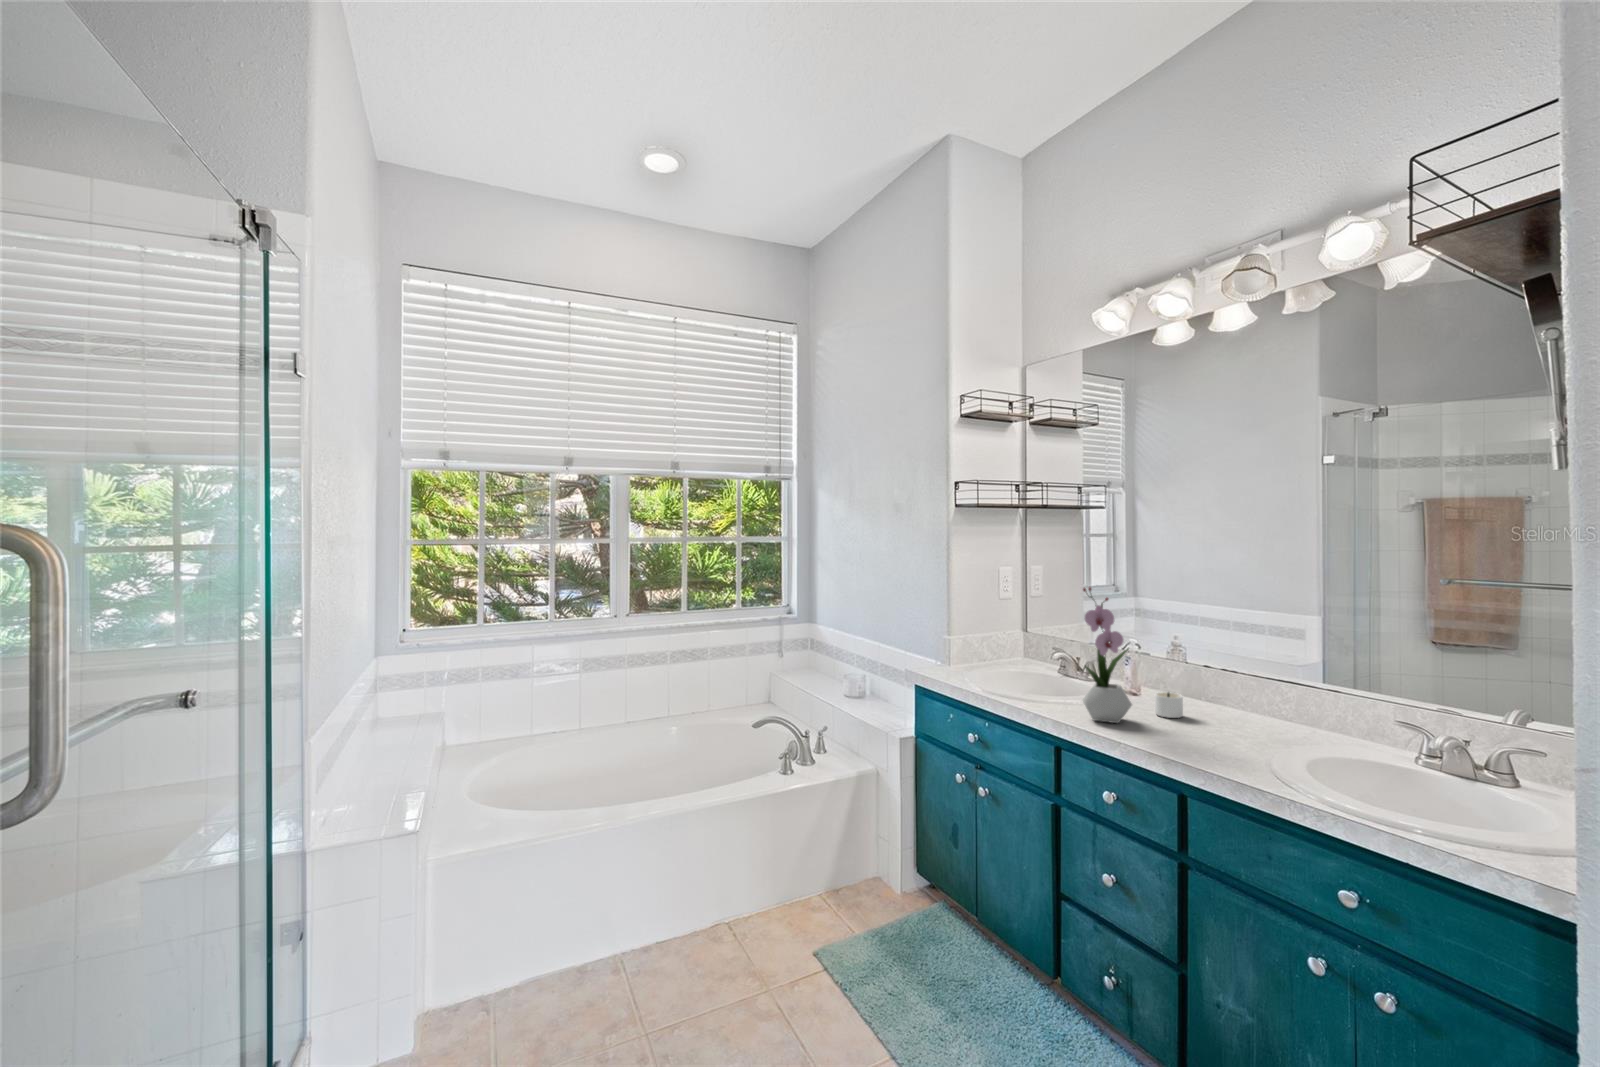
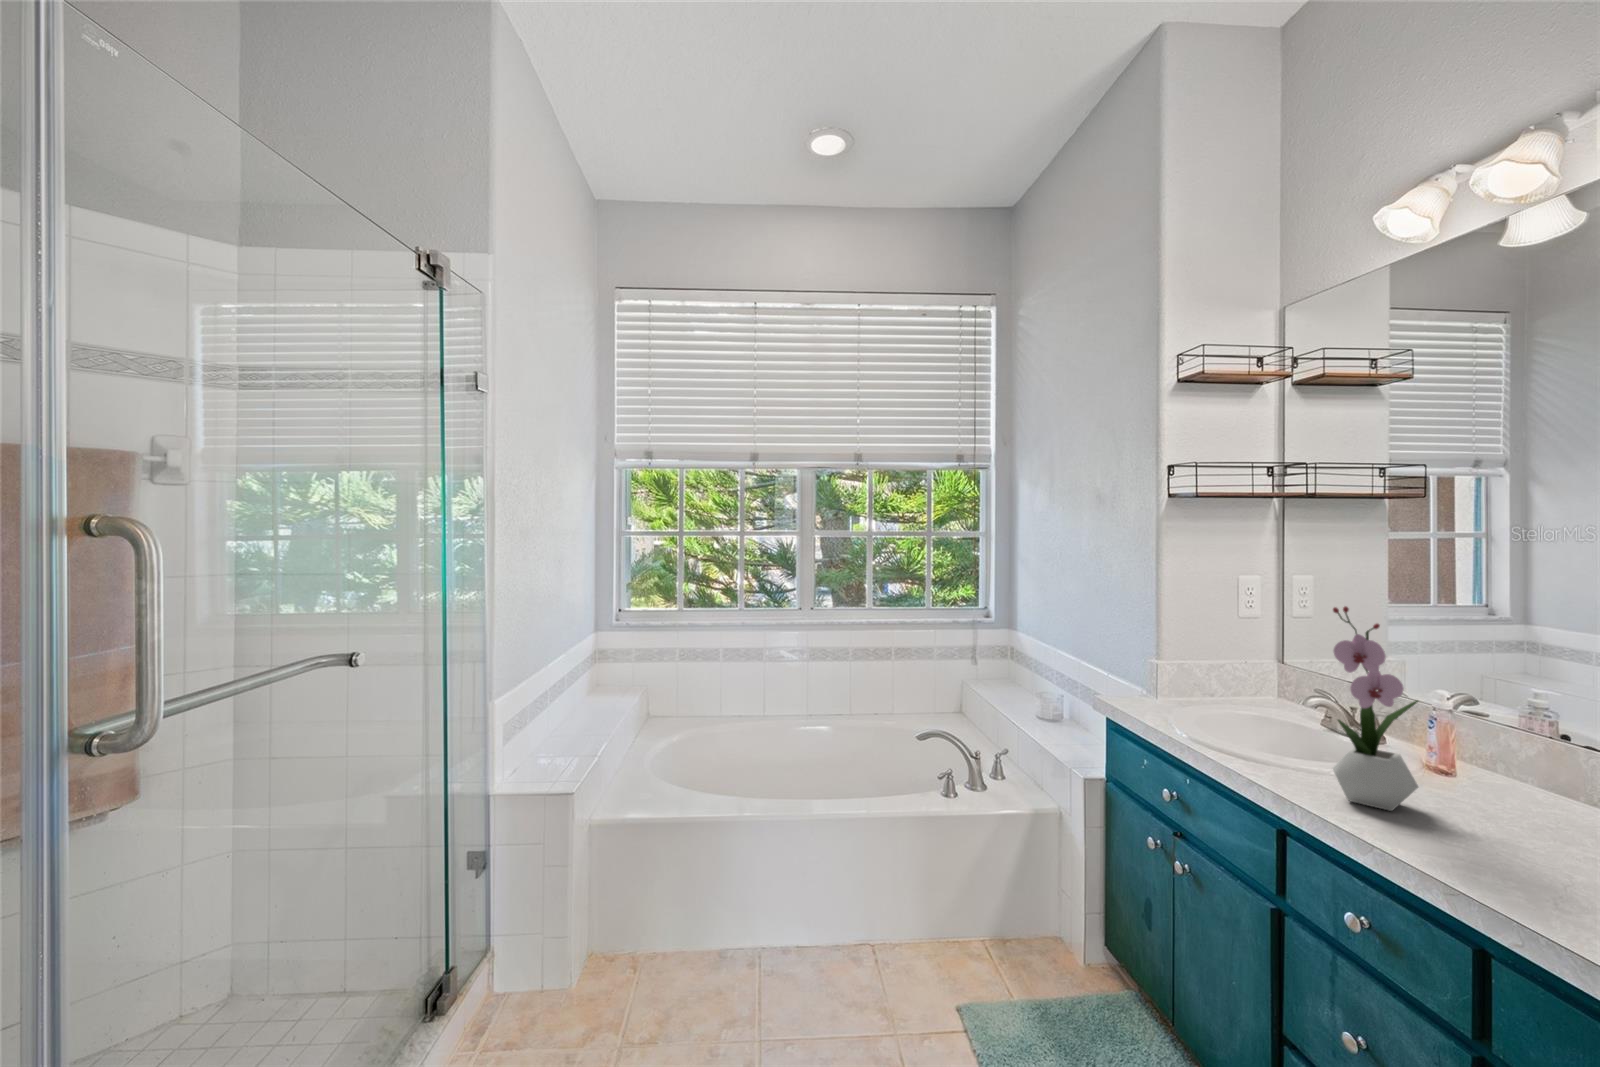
candle: present [1155,692,1183,718] -> none [1467,772,1549,823]

